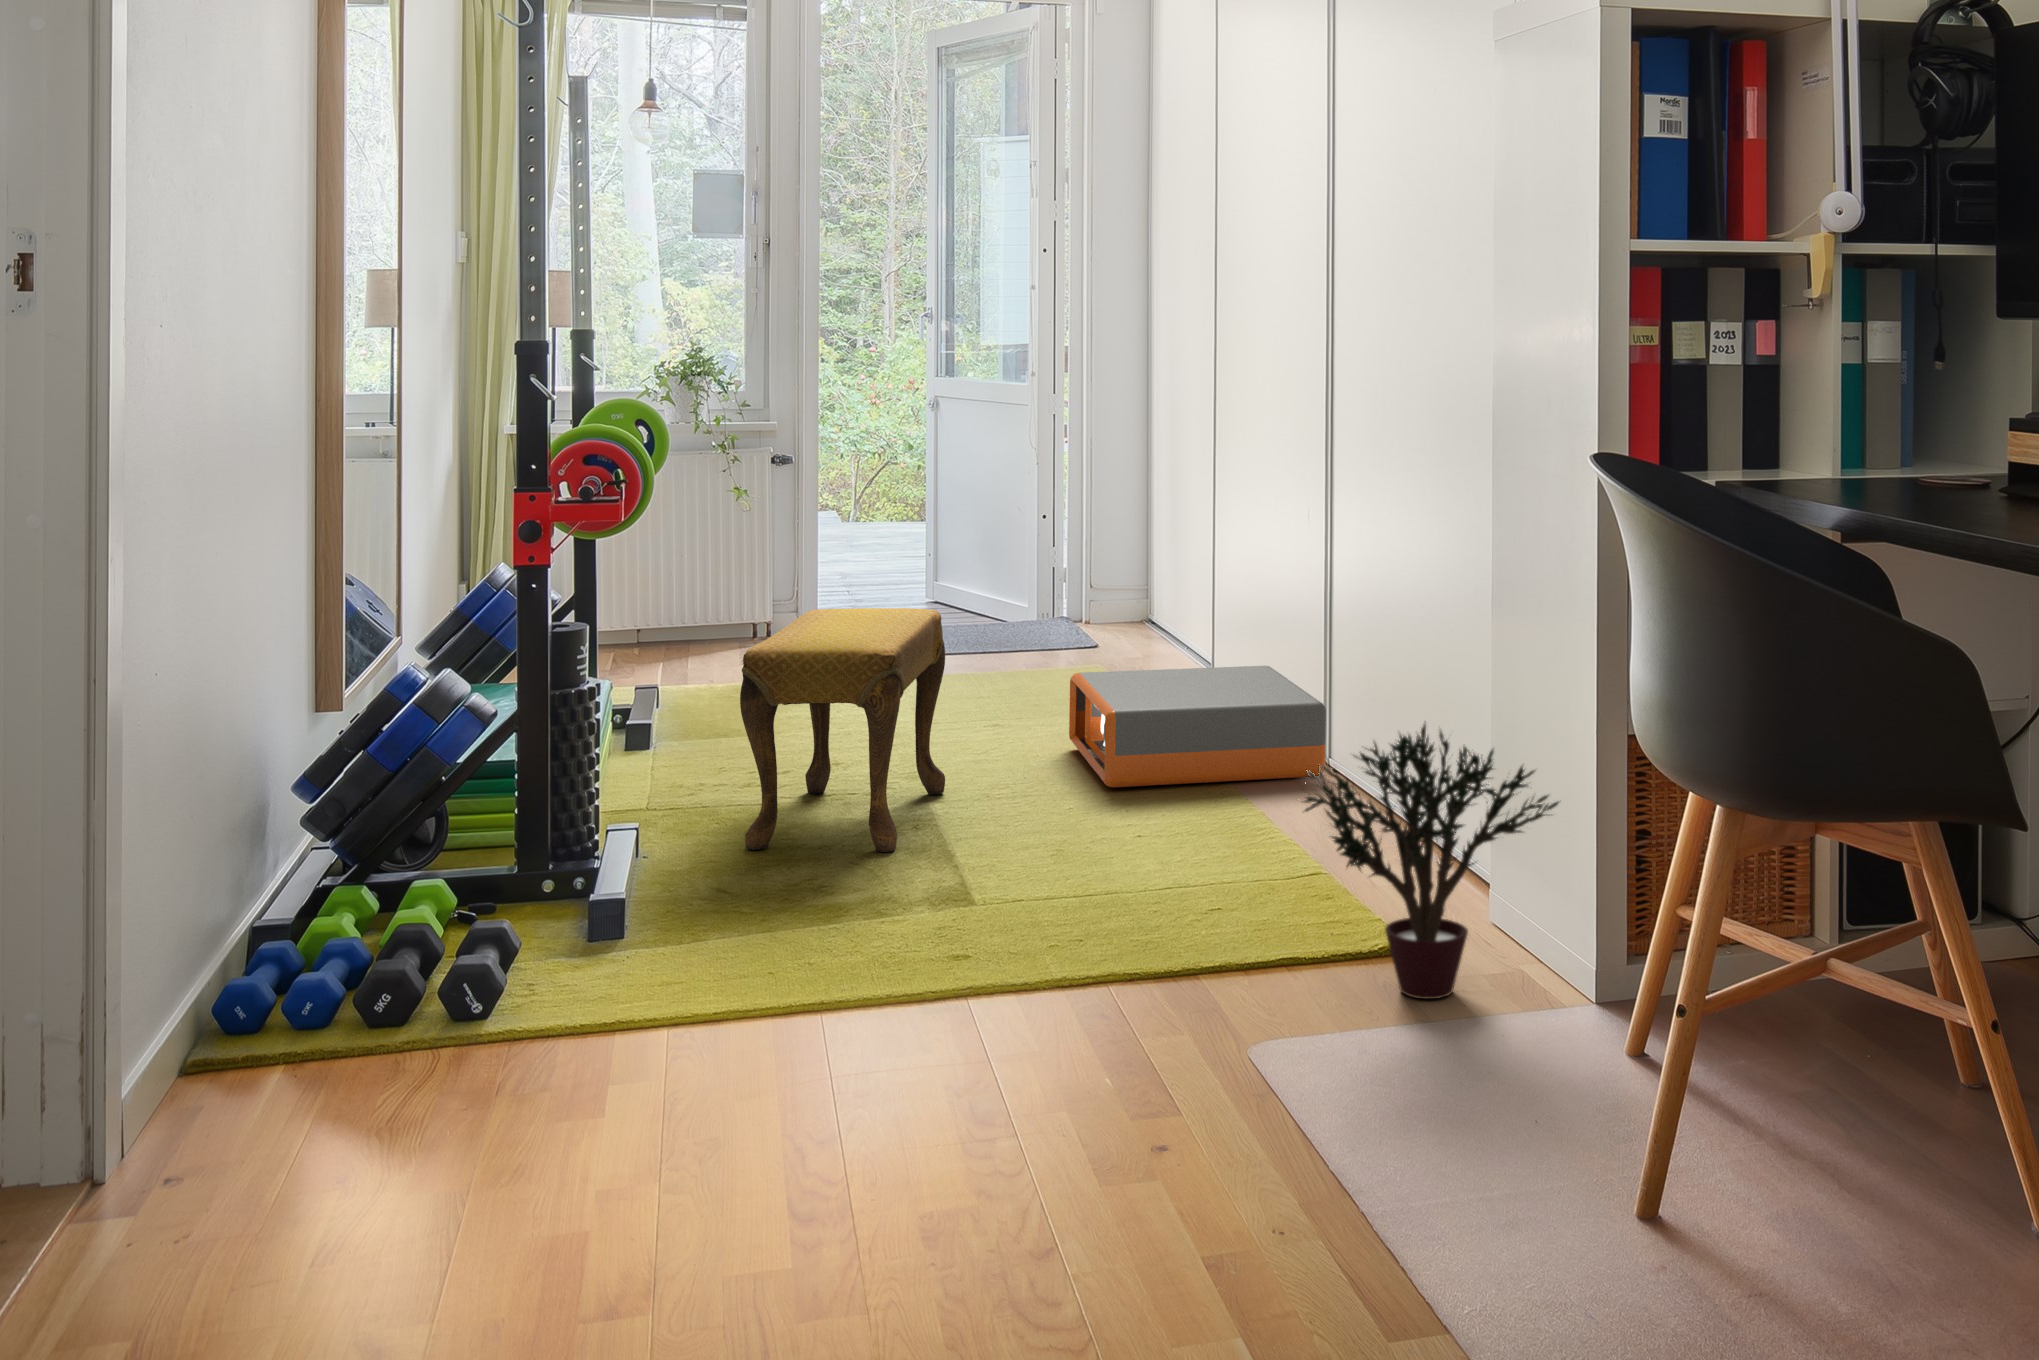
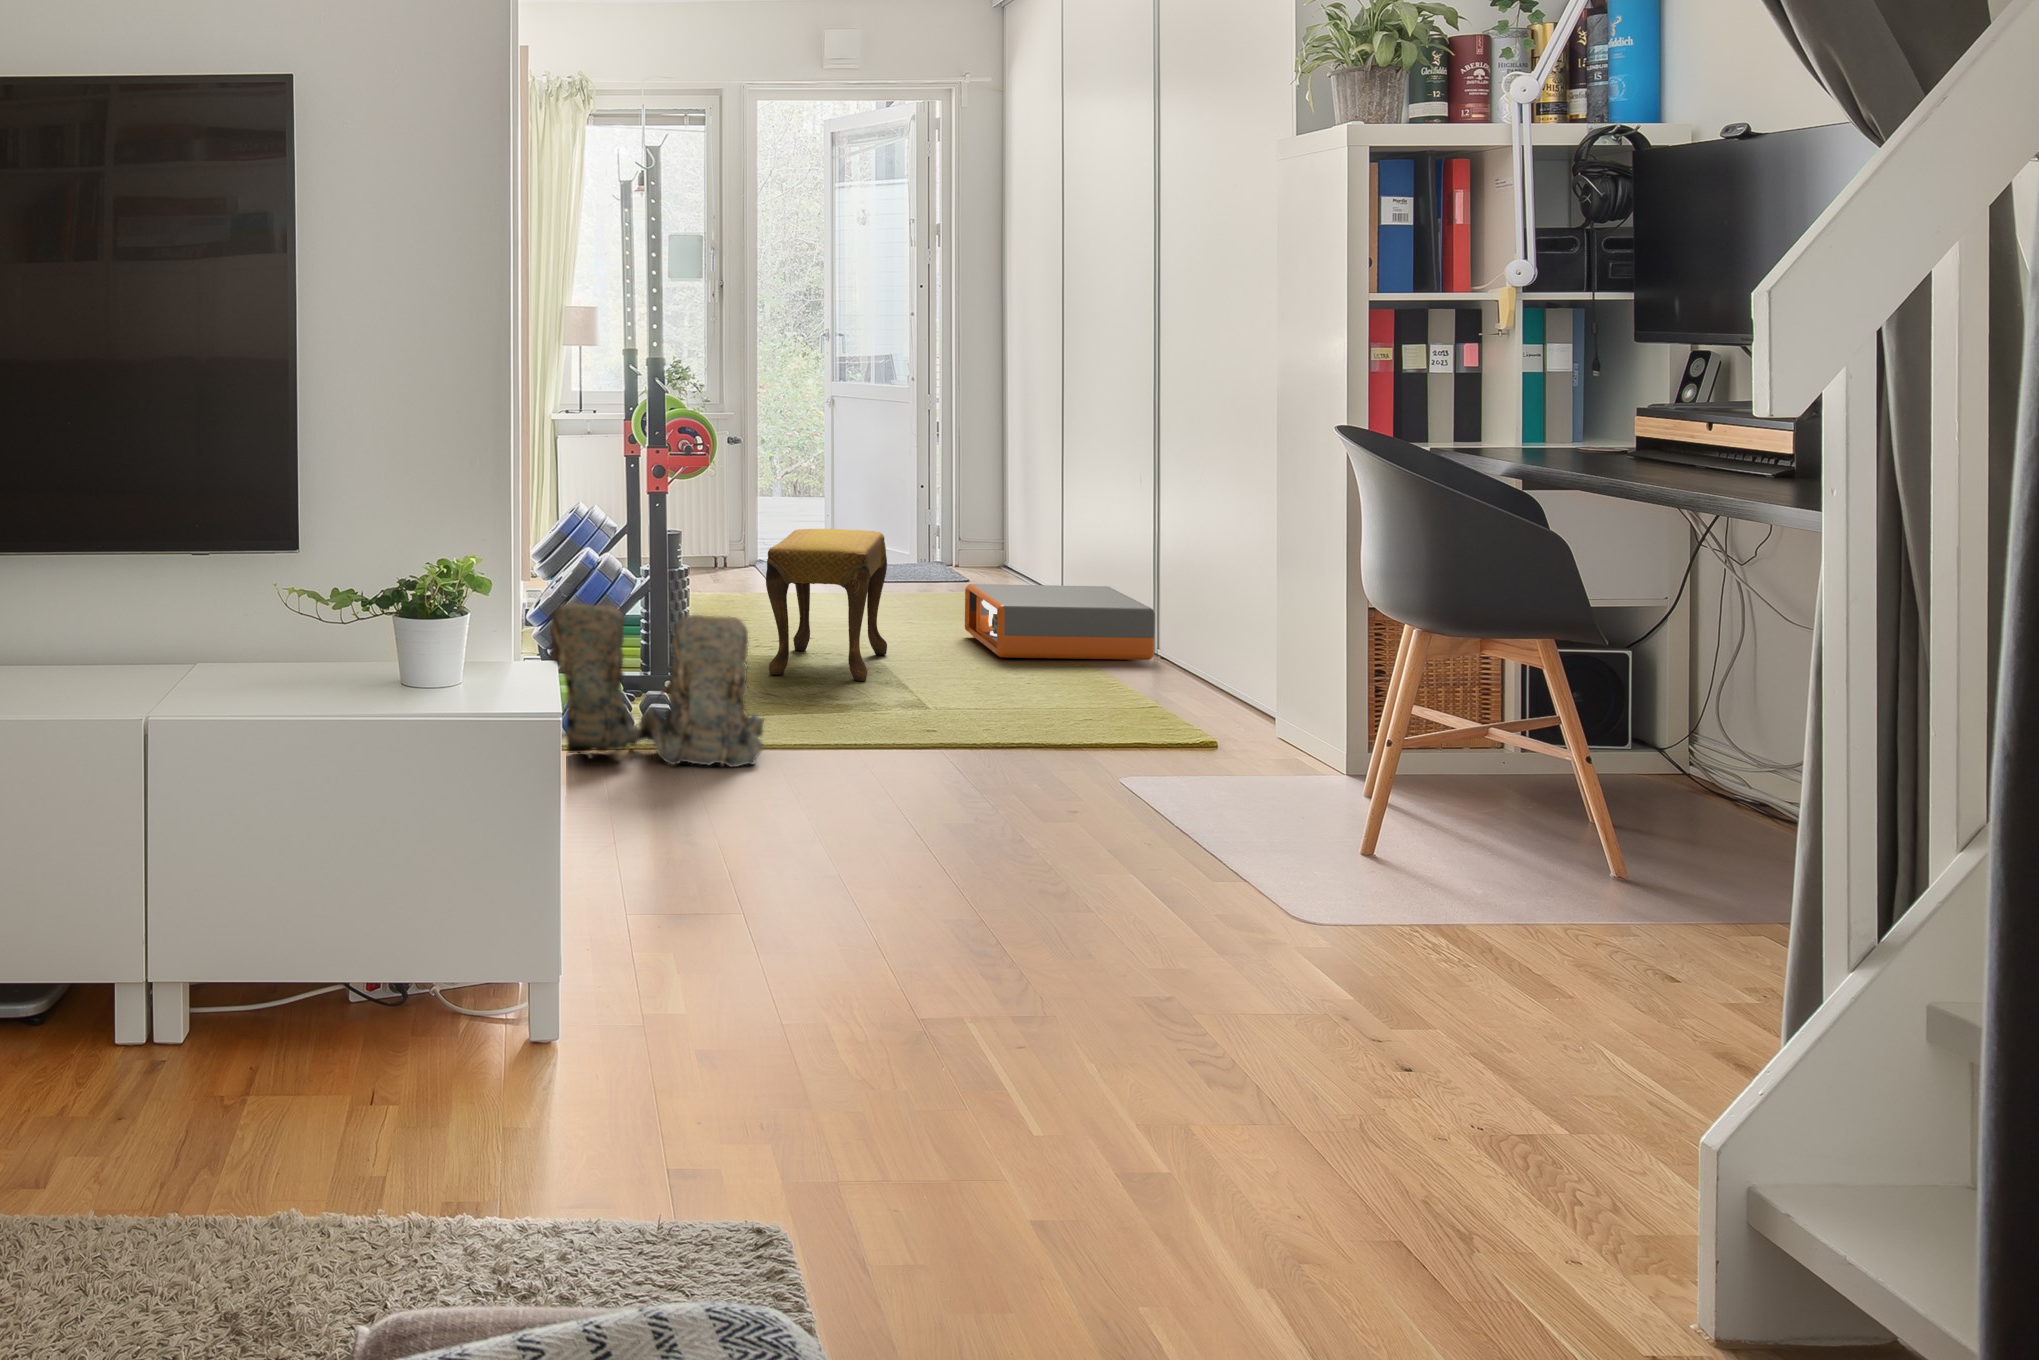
potted plant: present [1304,724,1559,999] -> none [1147,595,1325,766]
backpack: none [183,808,661,1101] -> present [550,603,764,767]

